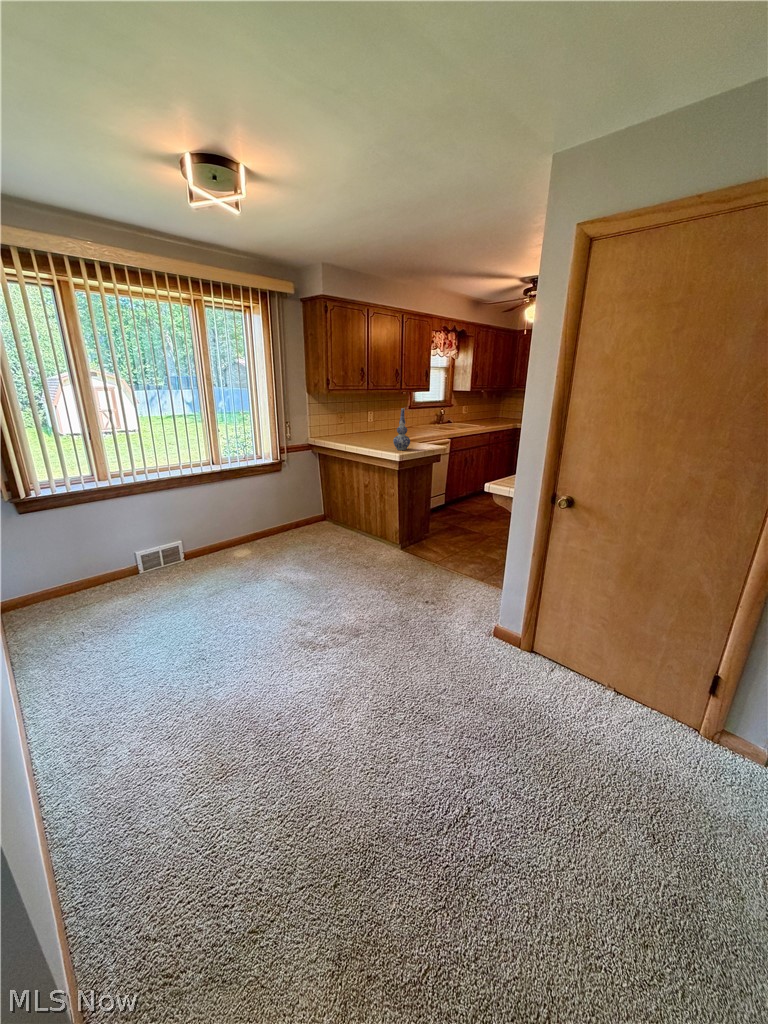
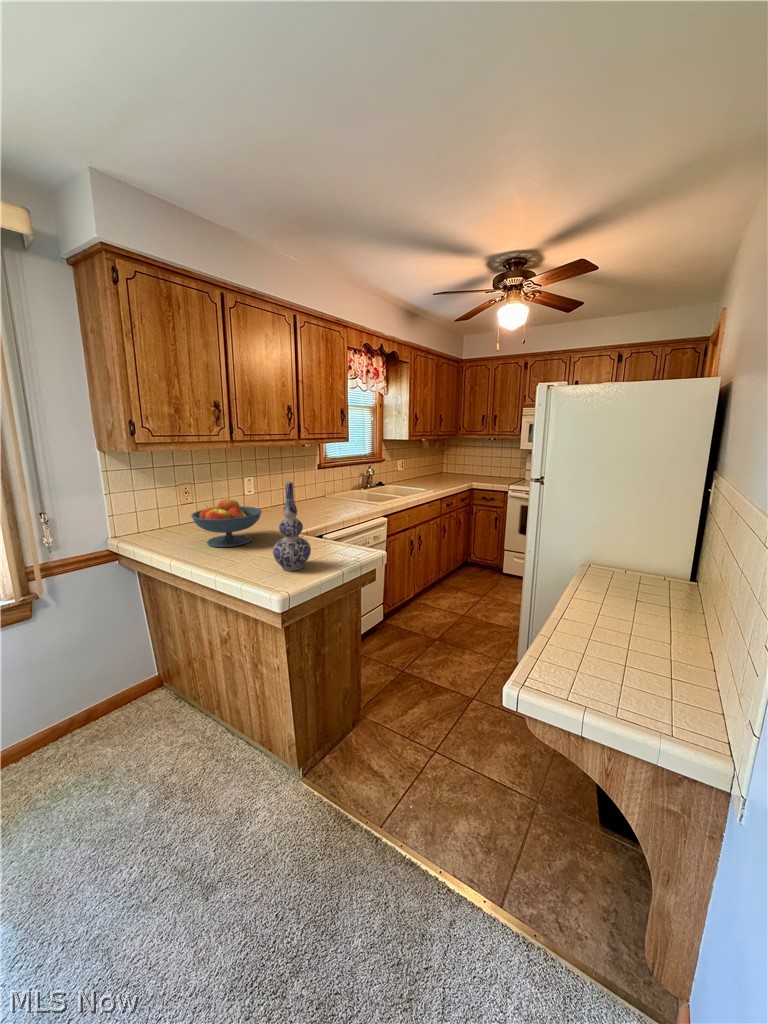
fruit bowl: none [351,420,384,443] -> present [191,499,262,547]

